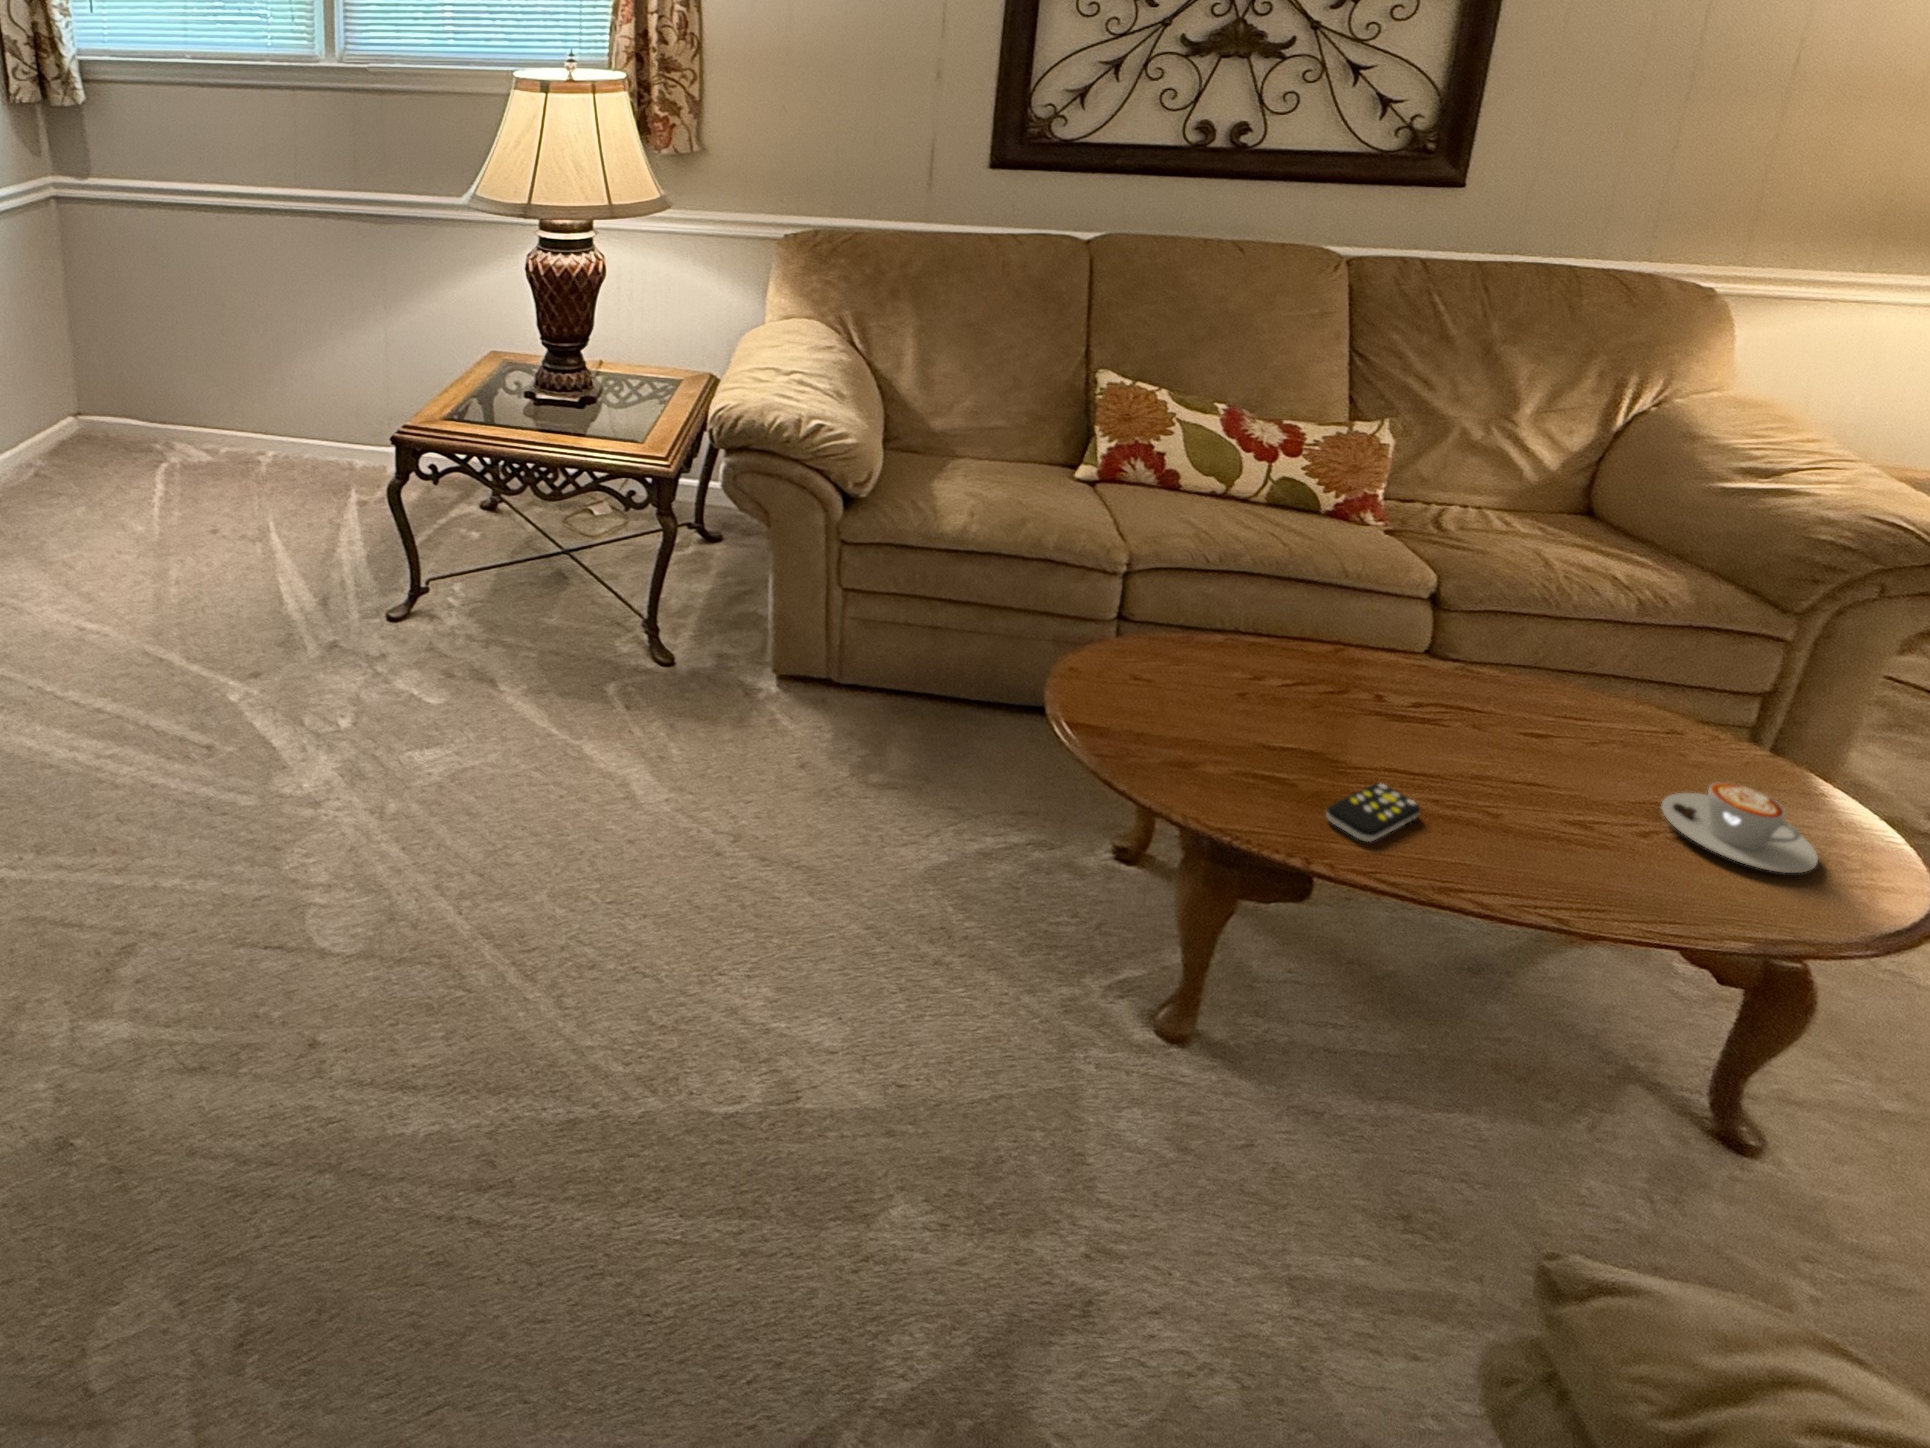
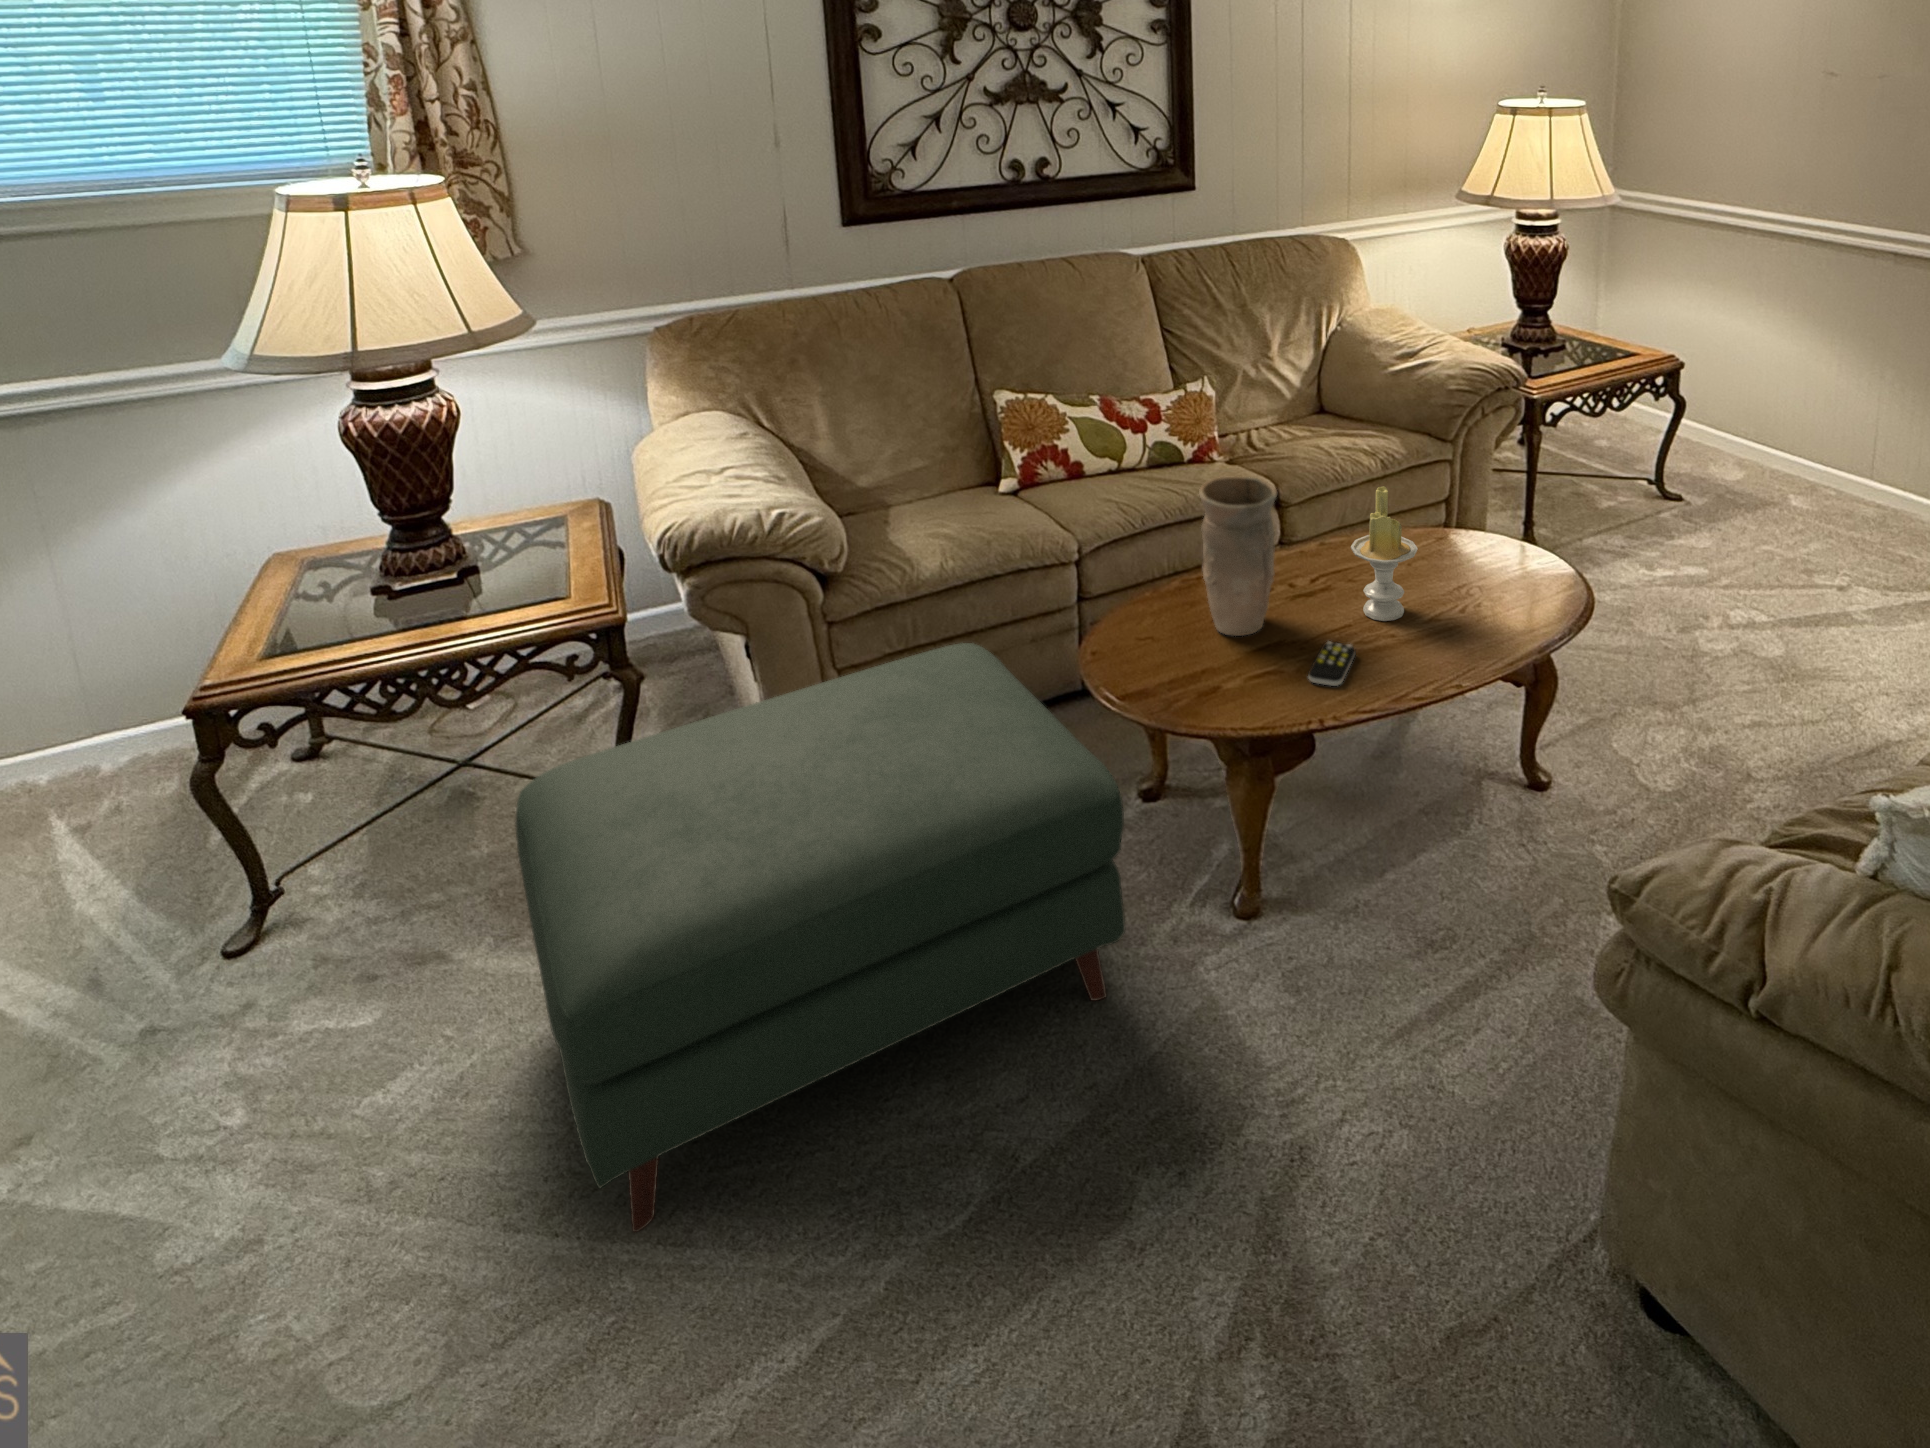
vase: none [1237,530,1364,732] -> present [1199,477,1277,636]
ottoman: none [464,571,1016,1026] -> present [515,643,1125,1232]
candle: none [1469,619,1583,803] -> present [1351,486,1418,621]
coffee cup: present [1662,782,1818,873] -> none [1460,555,1537,603]

